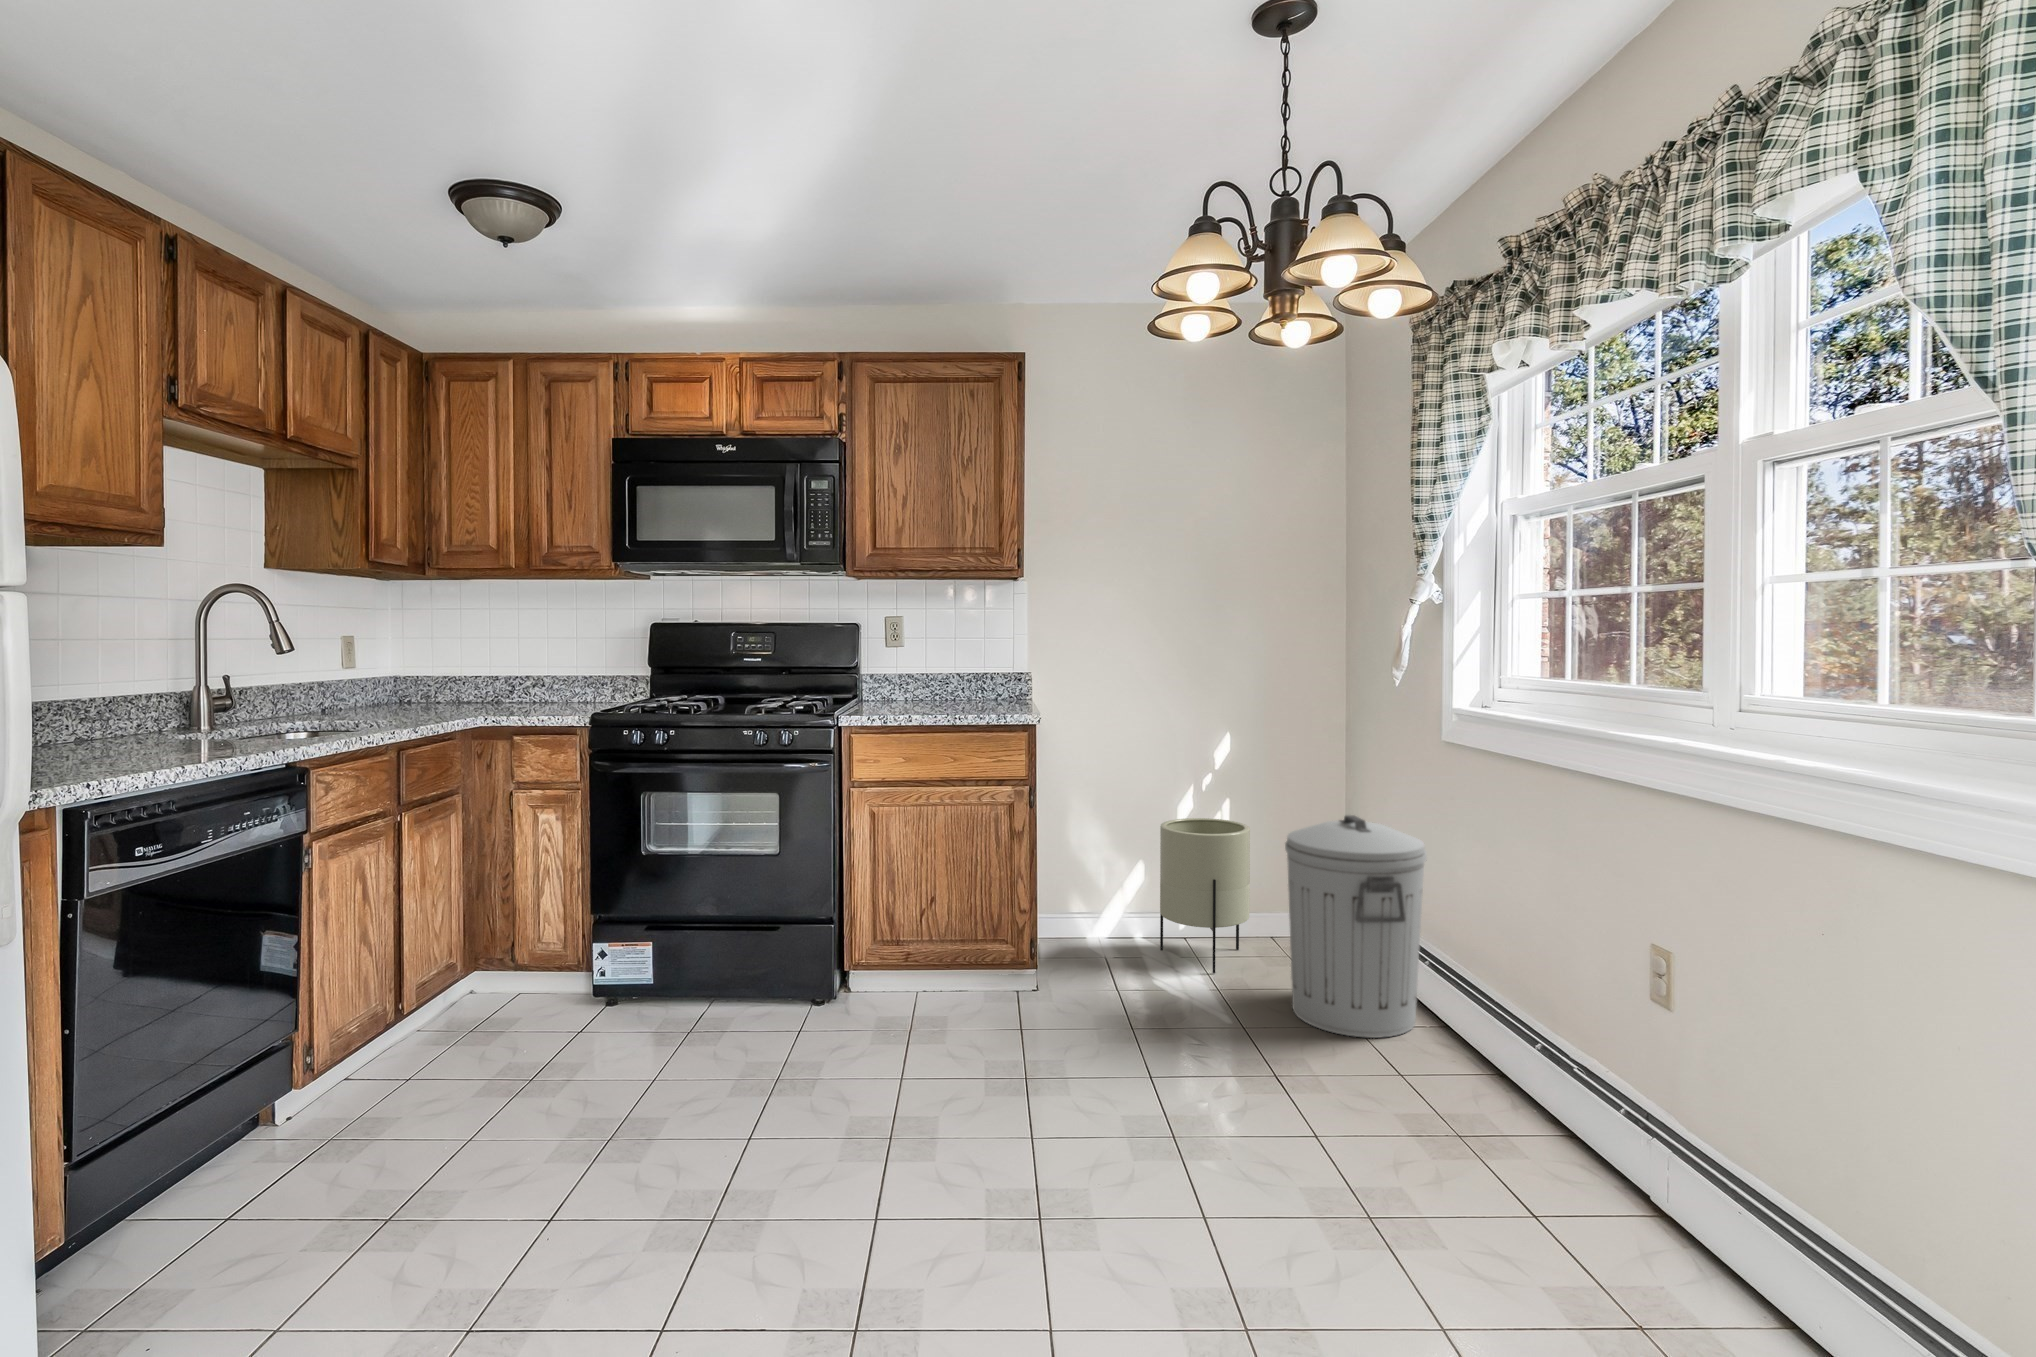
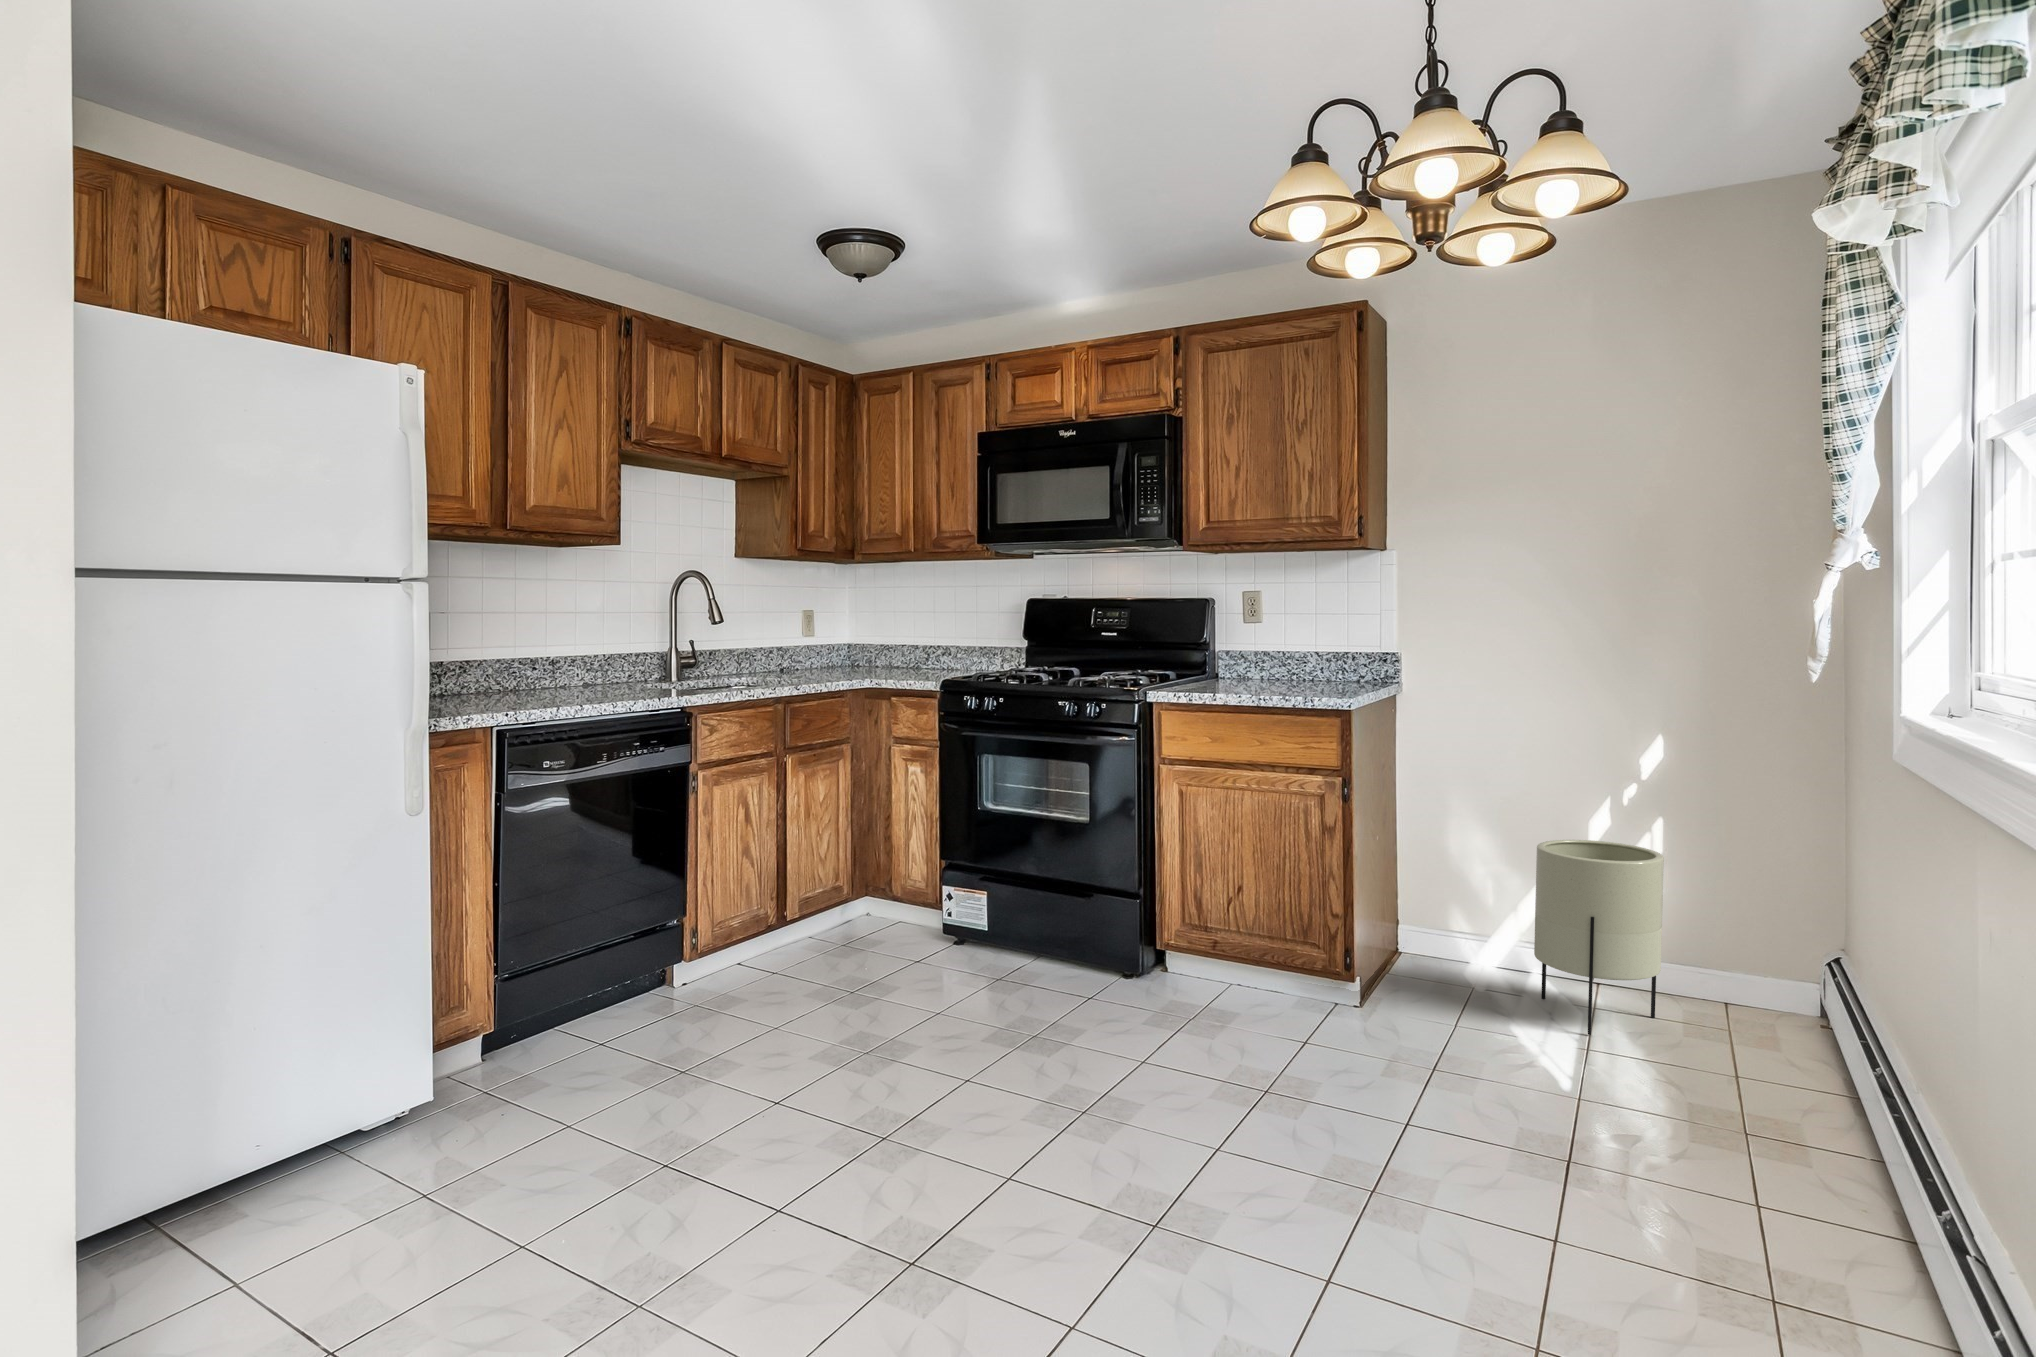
trash can: present [1285,815,1427,1038] -> none [1652,849,1872,1155]

